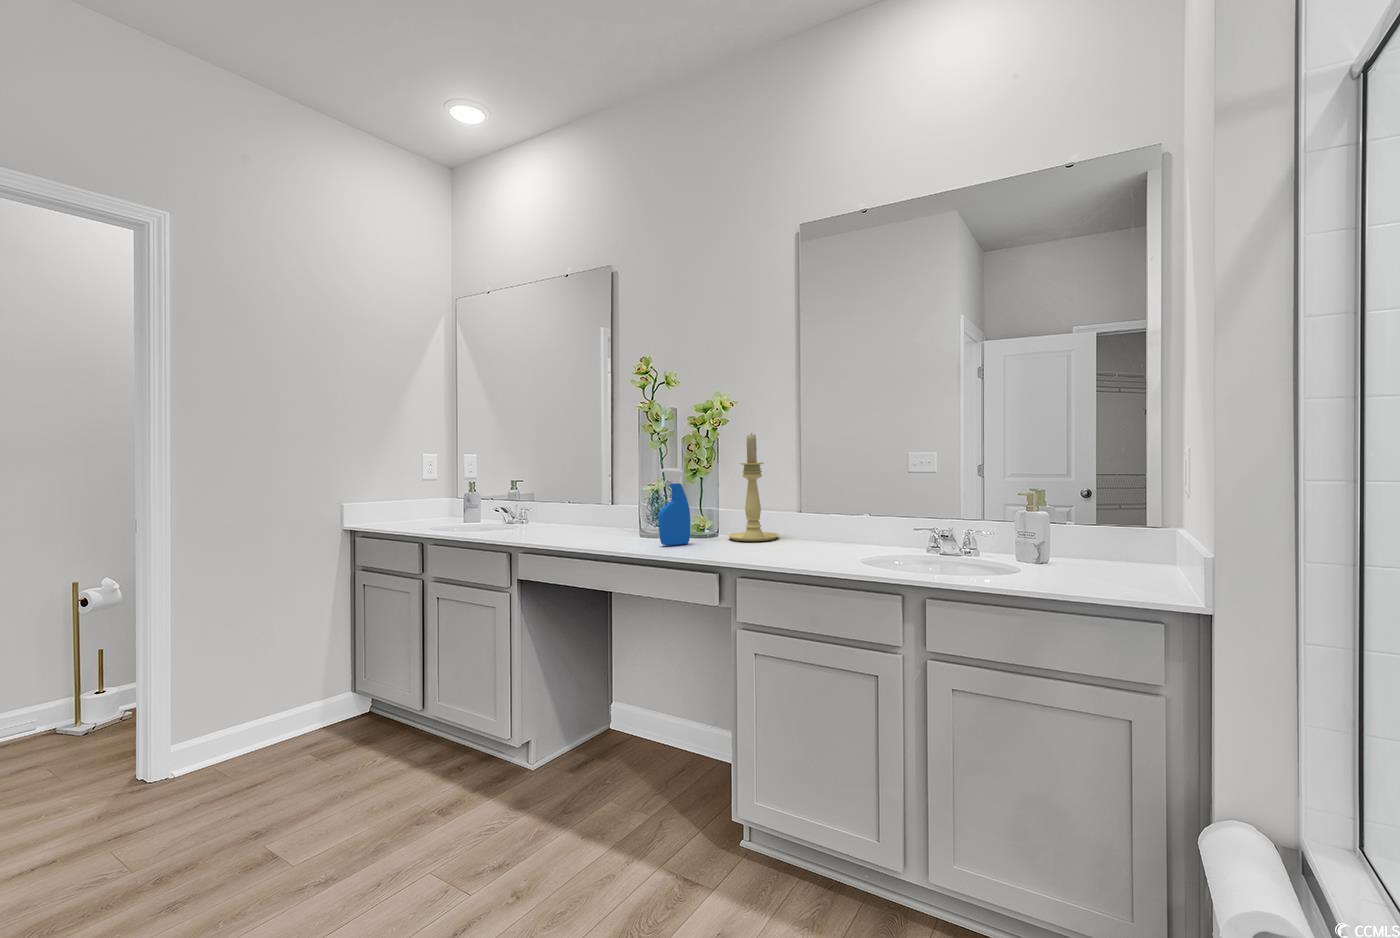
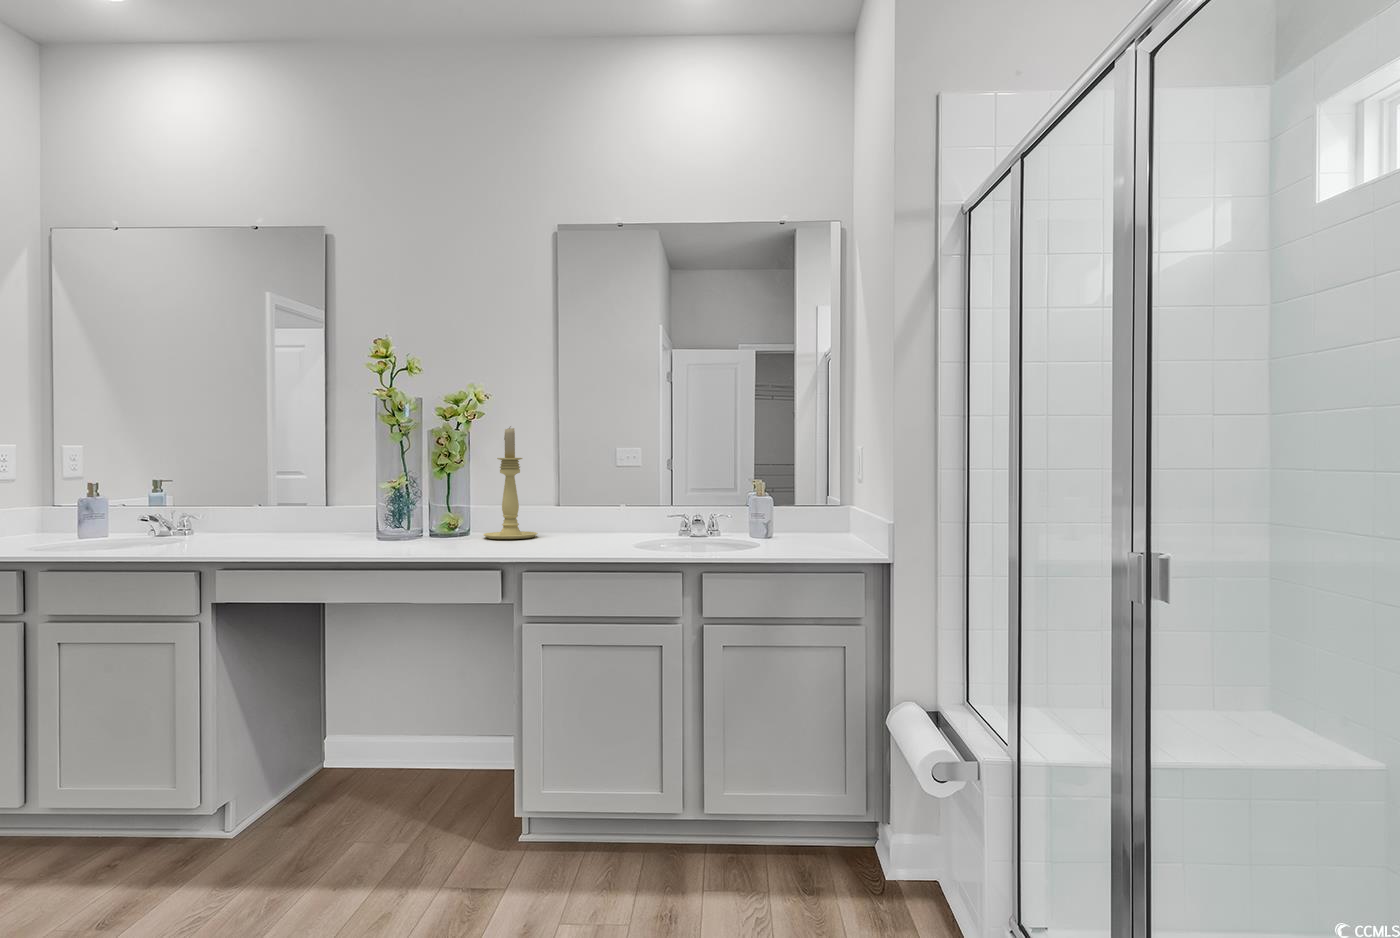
spray bottle: present [658,468,690,545] -> none [413,461,446,545]

